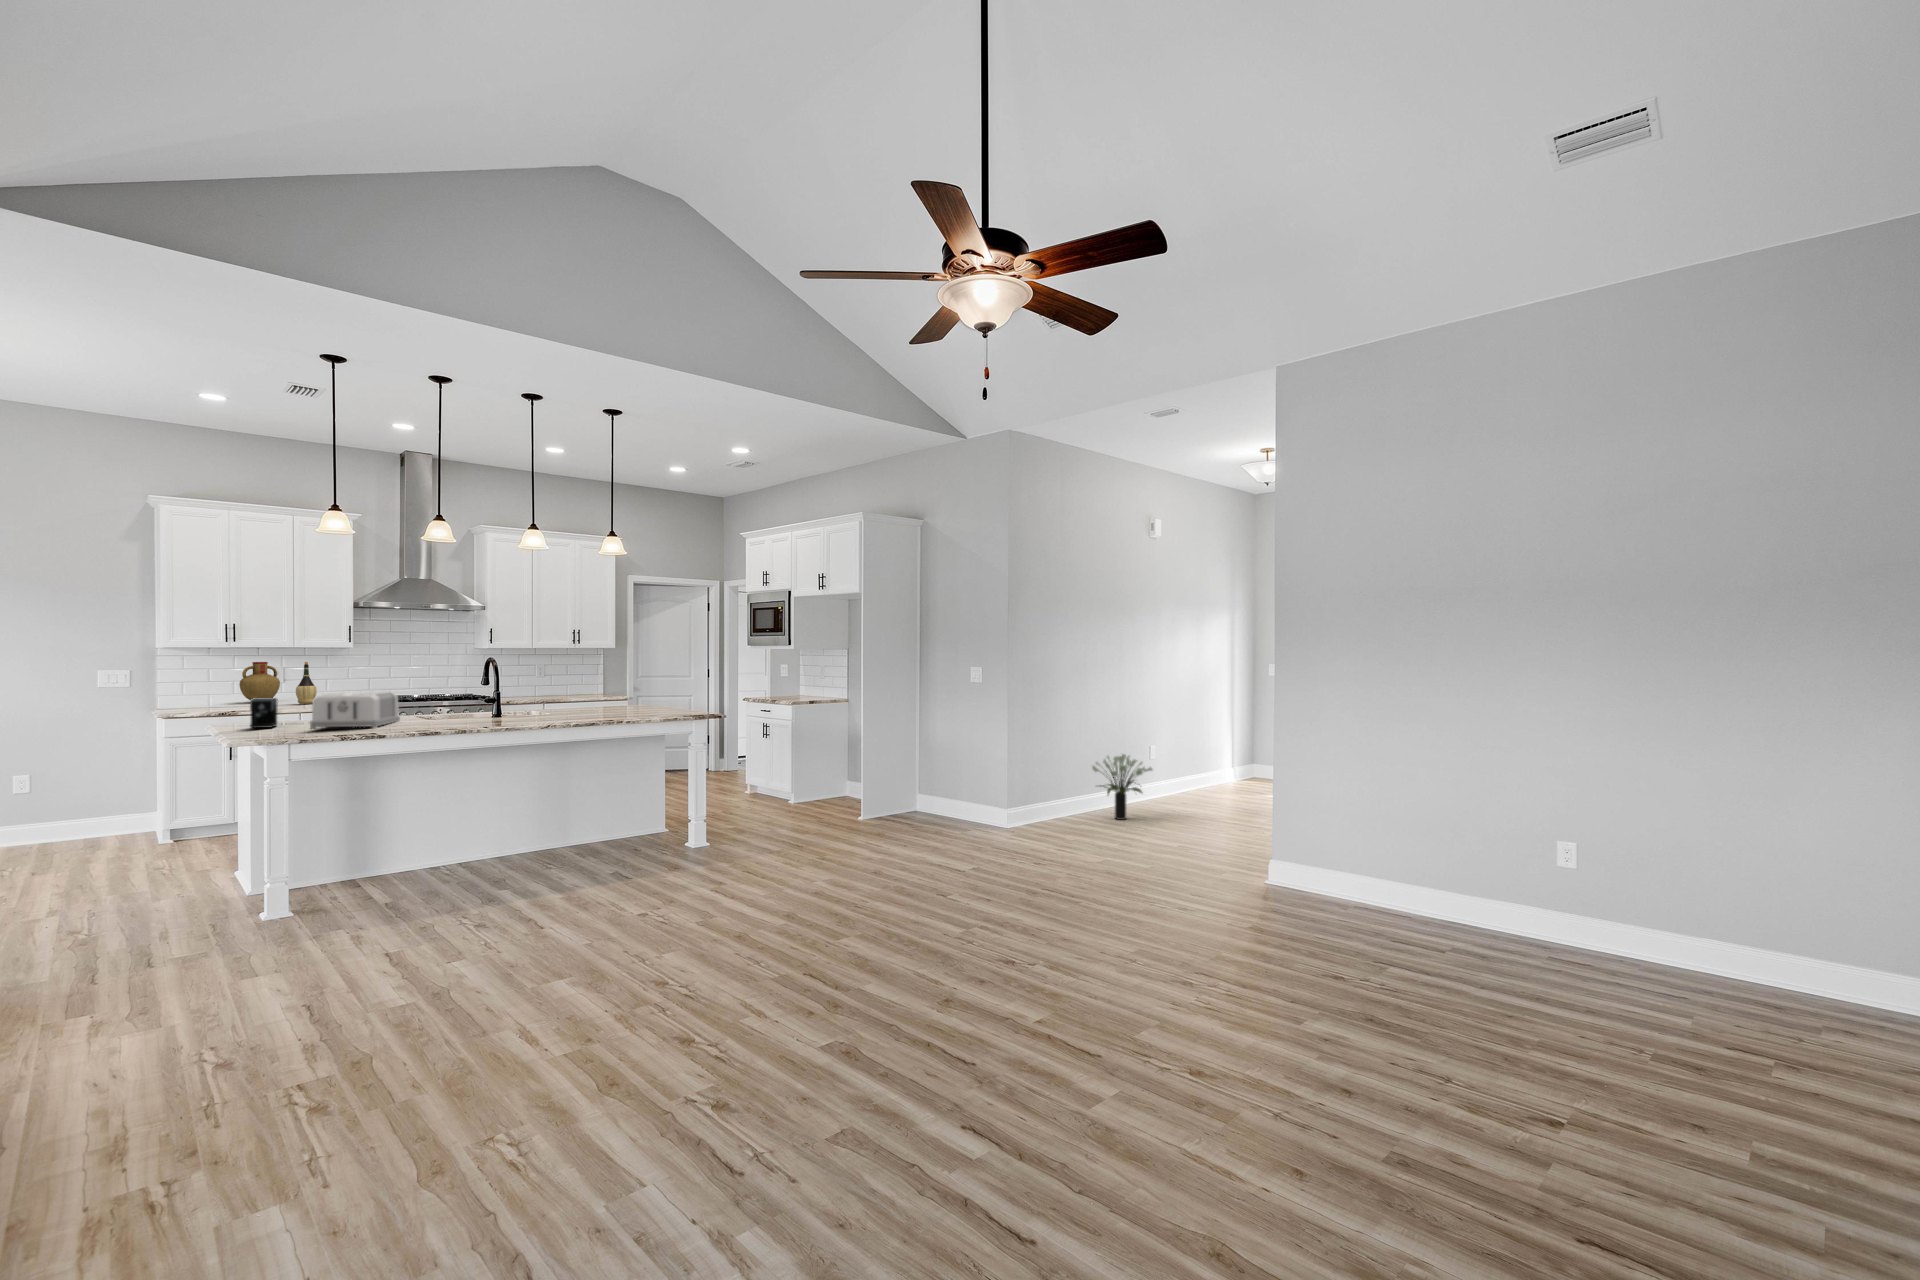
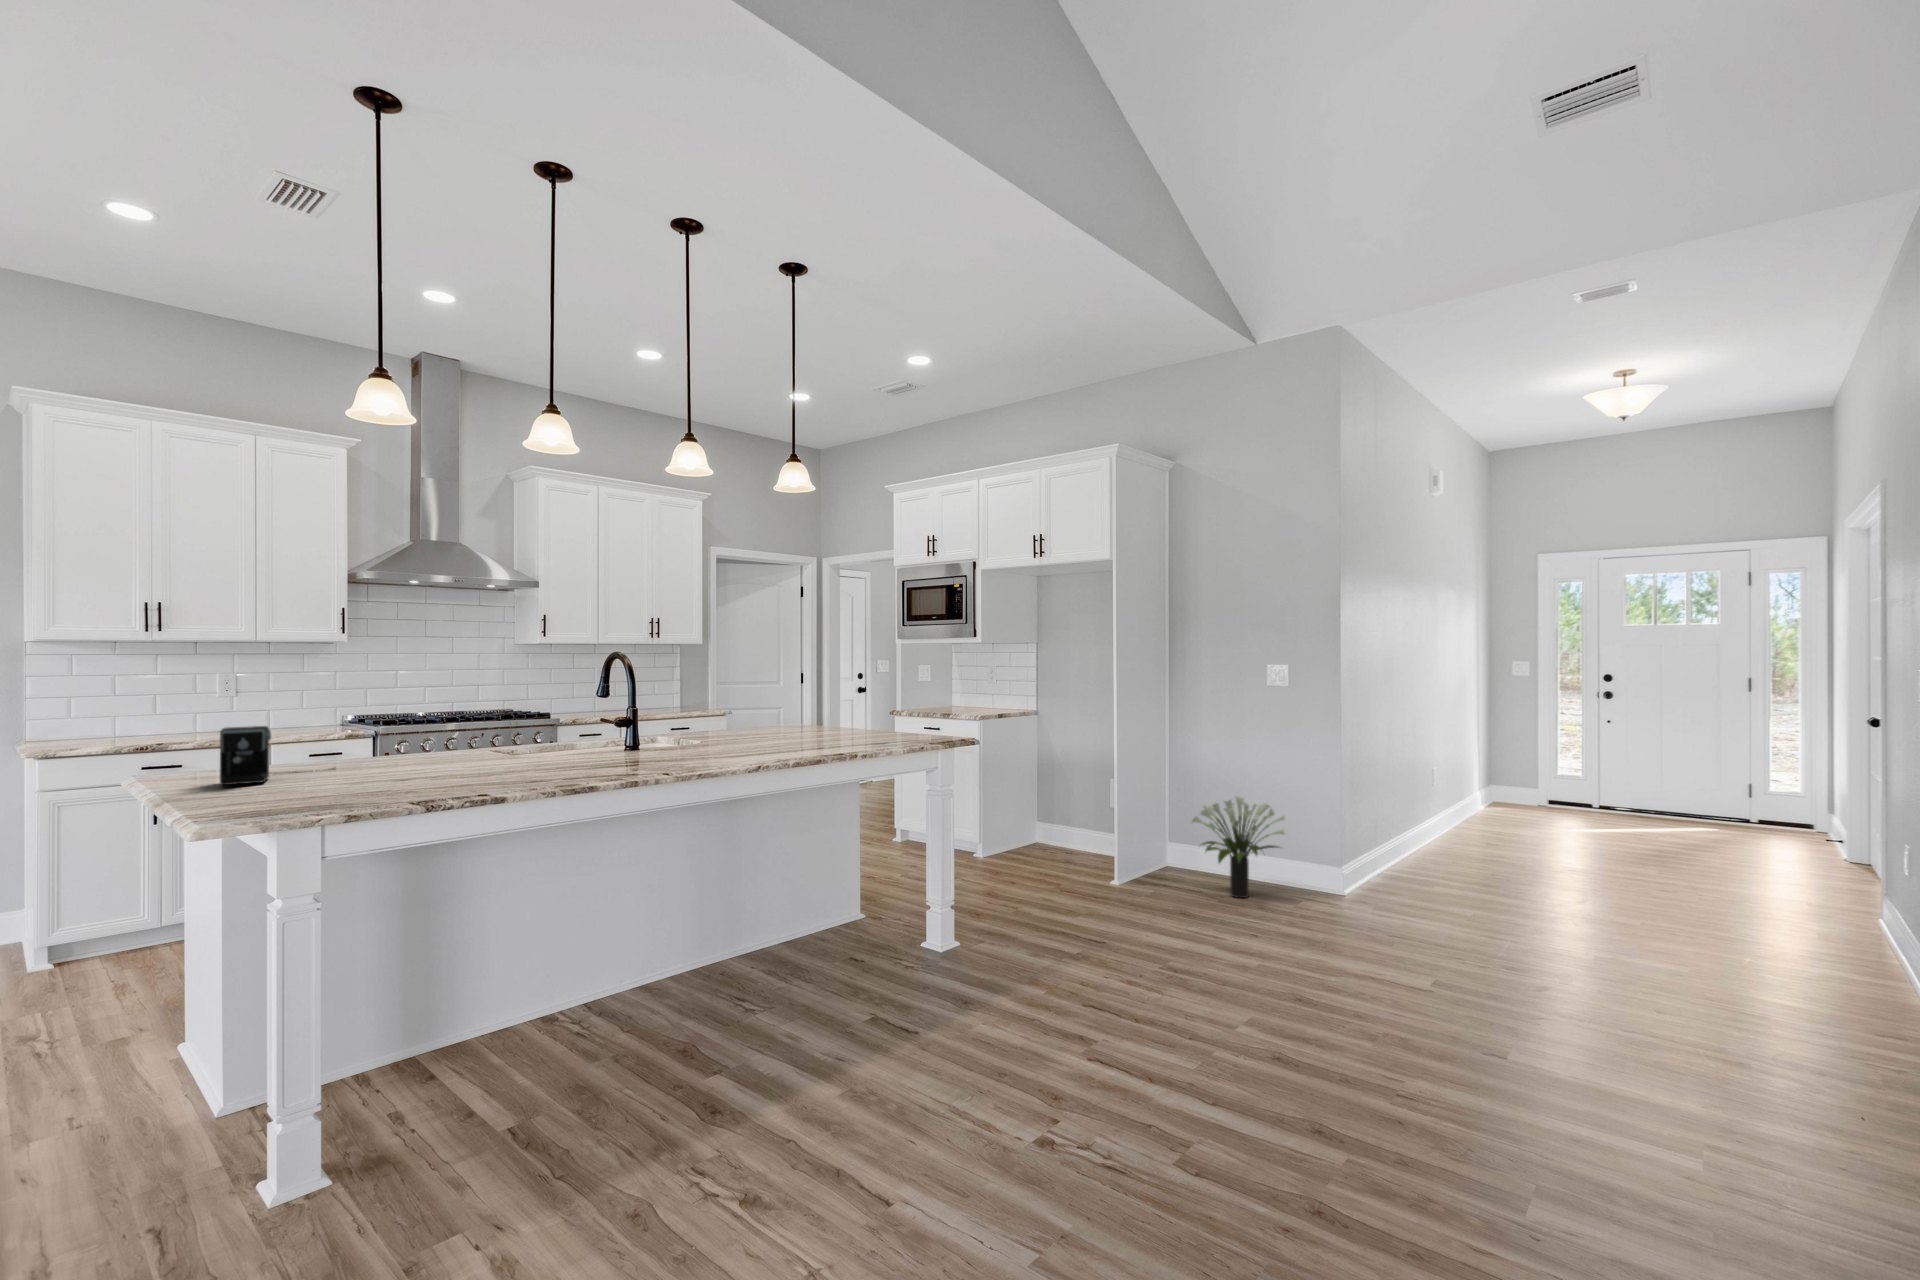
vase: present [239,662,280,700] -> none [164,664,230,728]
wine bottle: present [296,662,317,704] -> none [263,663,297,730]
toaster: present [310,691,400,729] -> none [351,712,502,788]
potted plant: present [1092,754,1152,820] -> present [1192,797,1285,898]

